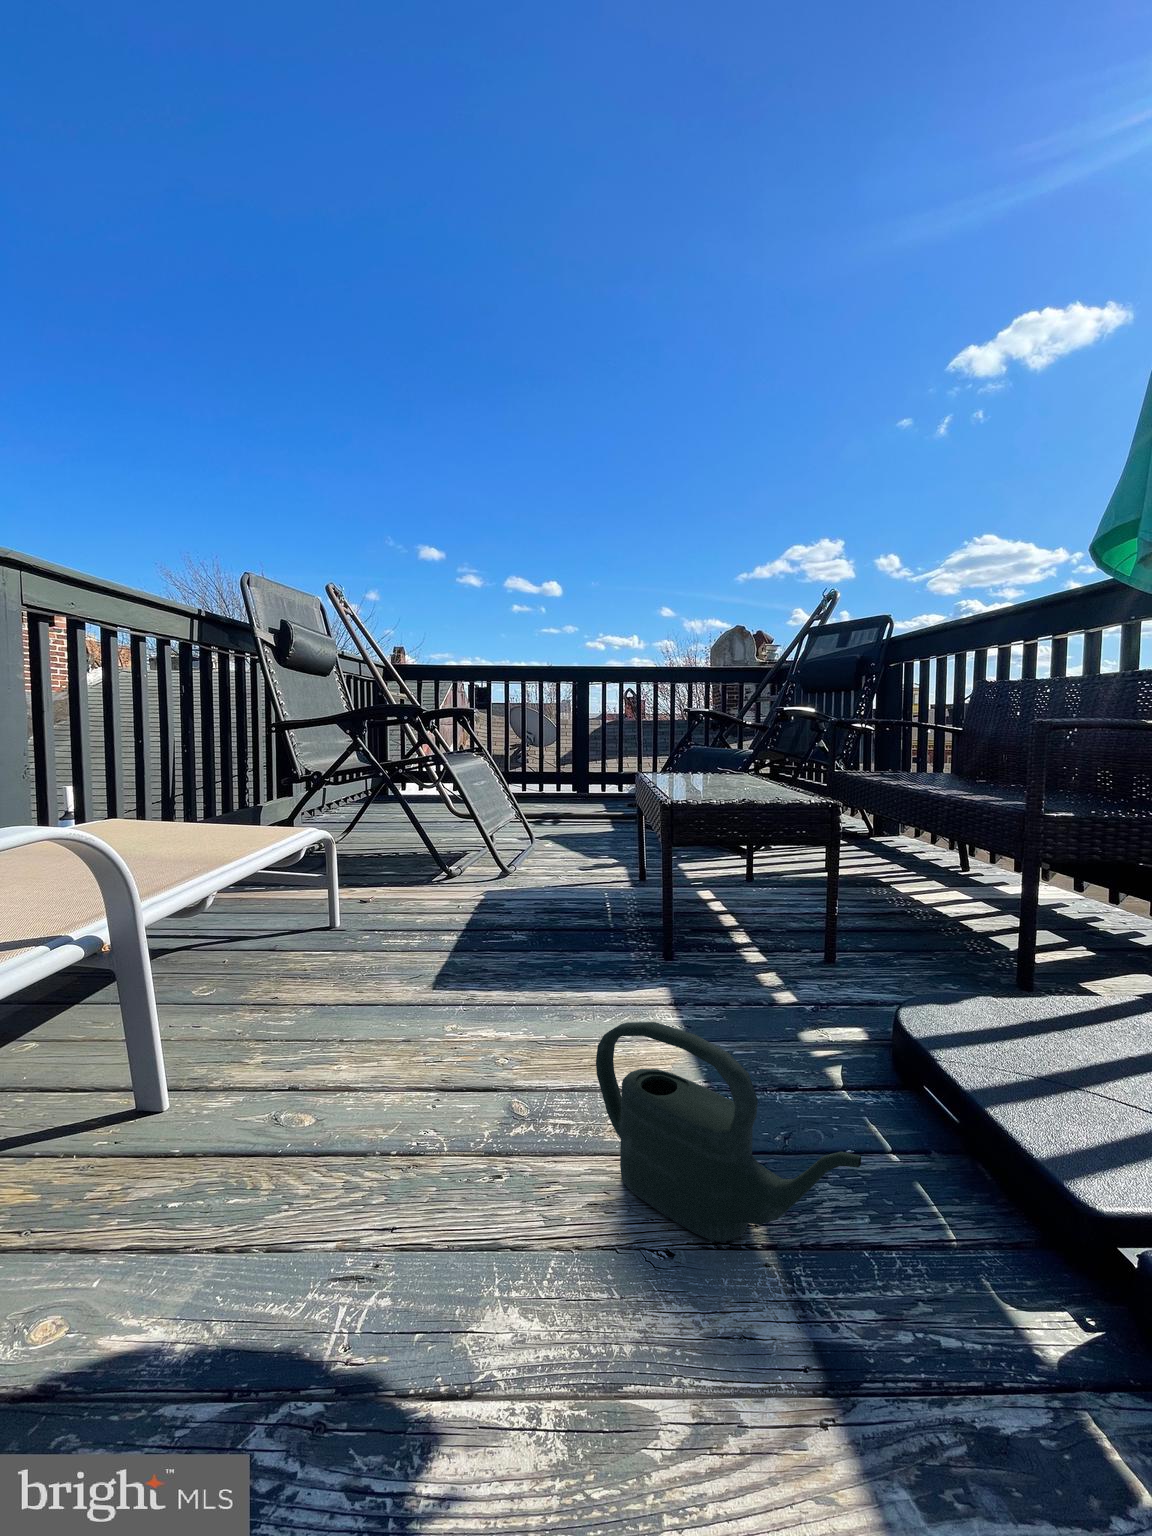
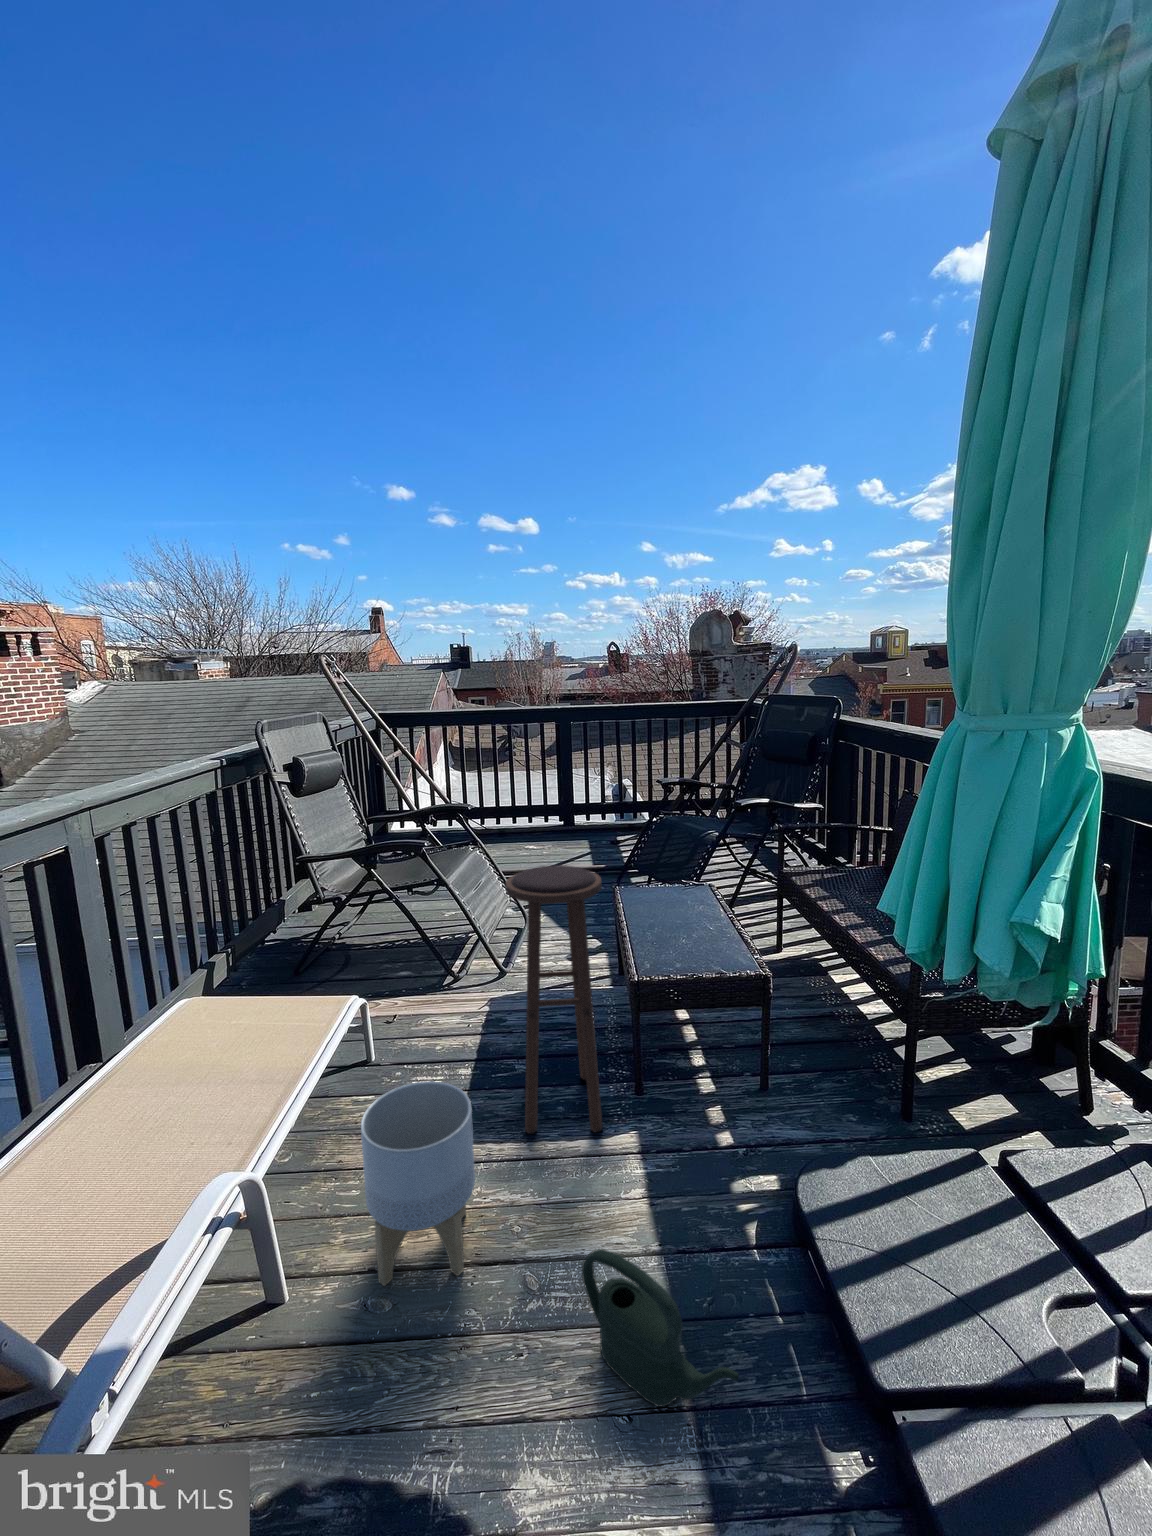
stool: none [512,657,630,986] -> present [506,865,603,1134]
planter: none [294,856,450,1101] -> present [361,1081,475,1286]

